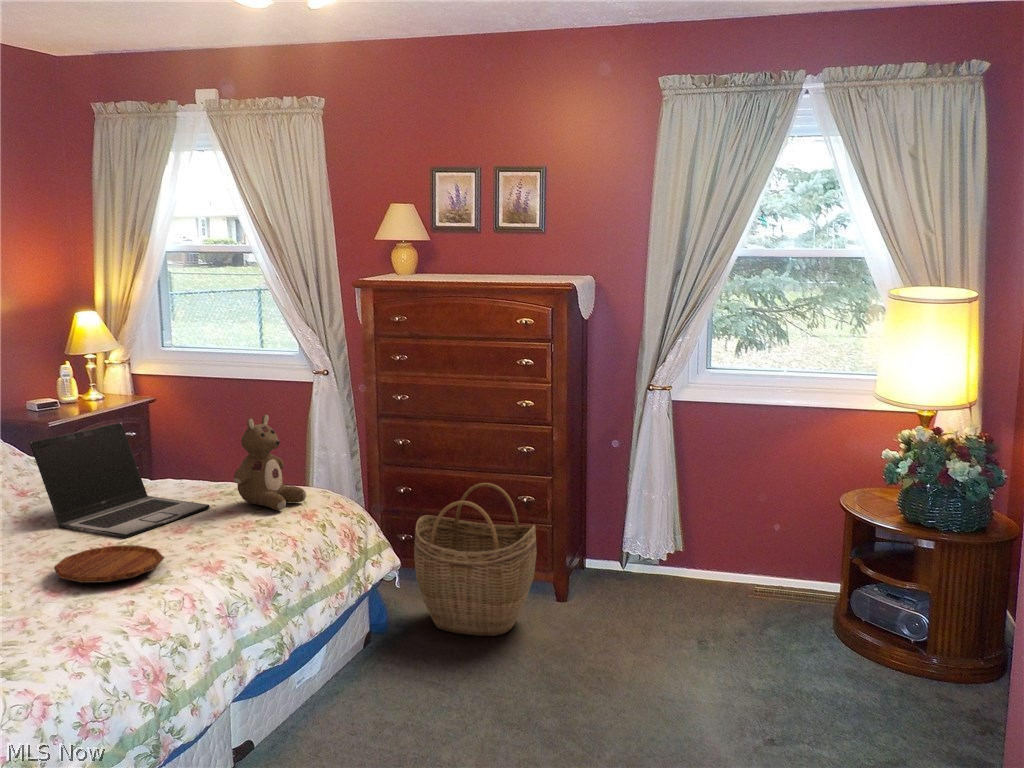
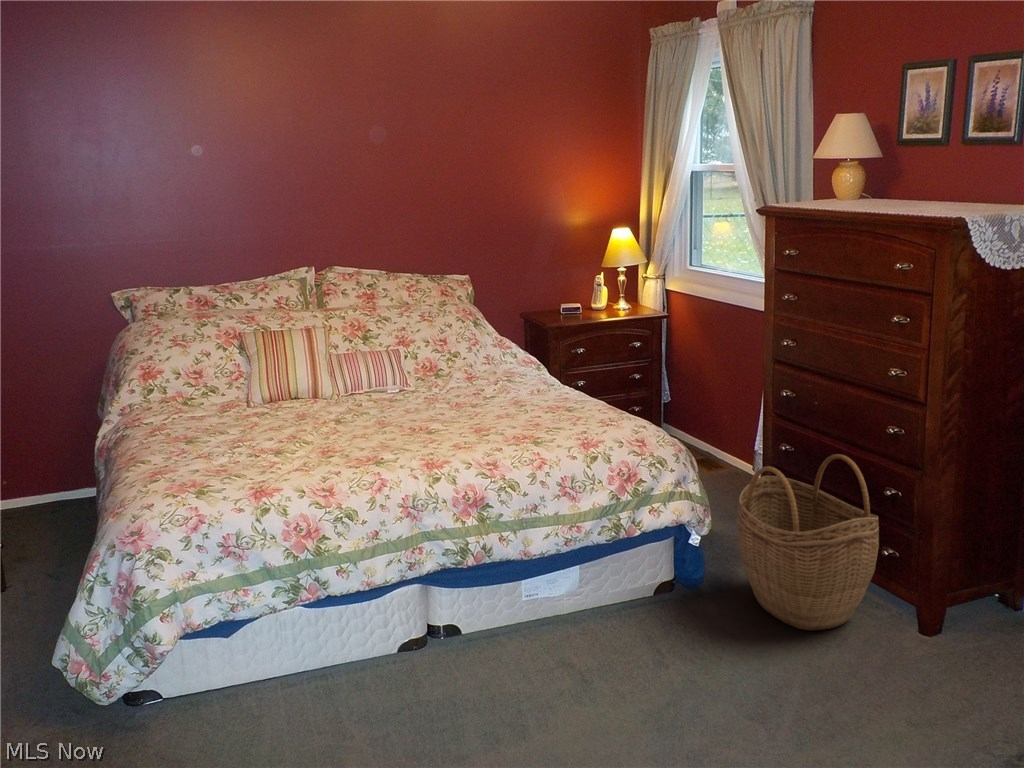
stuffed bear: present [233,415,306,510] -> none [534,341,600,433]
laptop: present [30,423,210,538] -> none [408,333,525,428]
tray: present [54,545,164,583] -> none [325,430,405,457]

